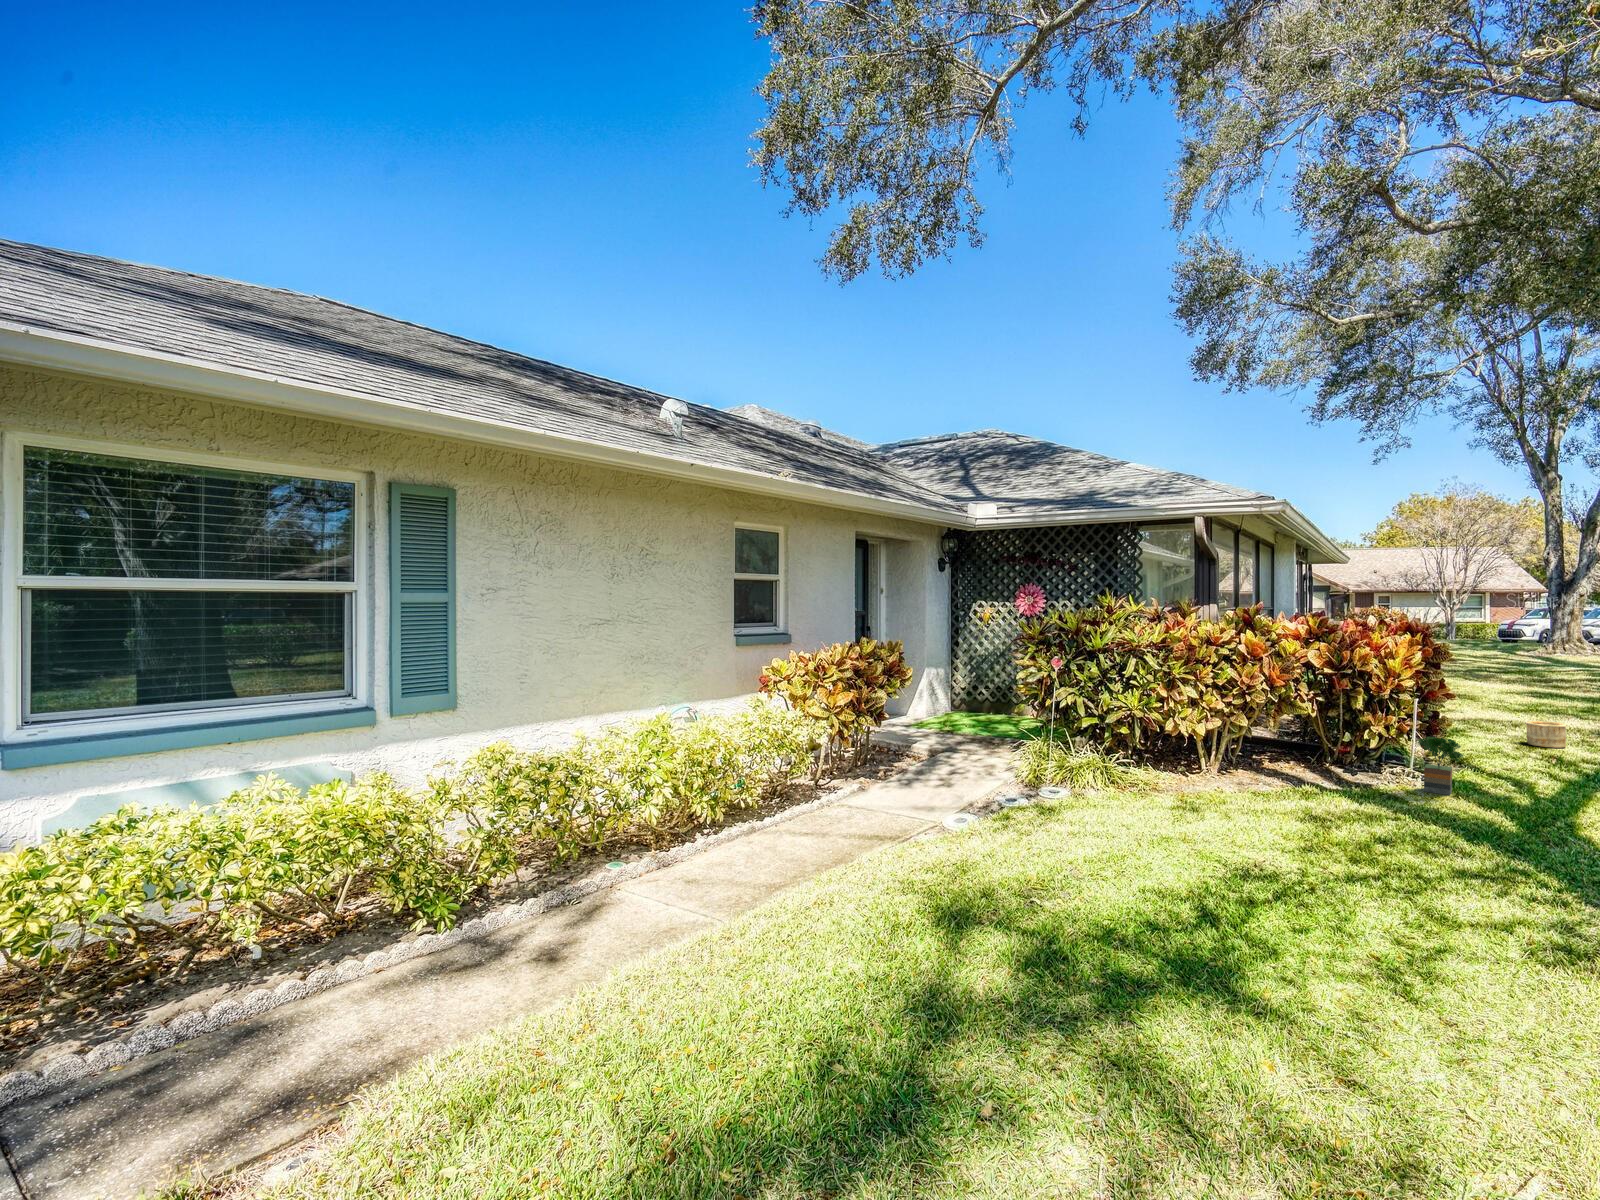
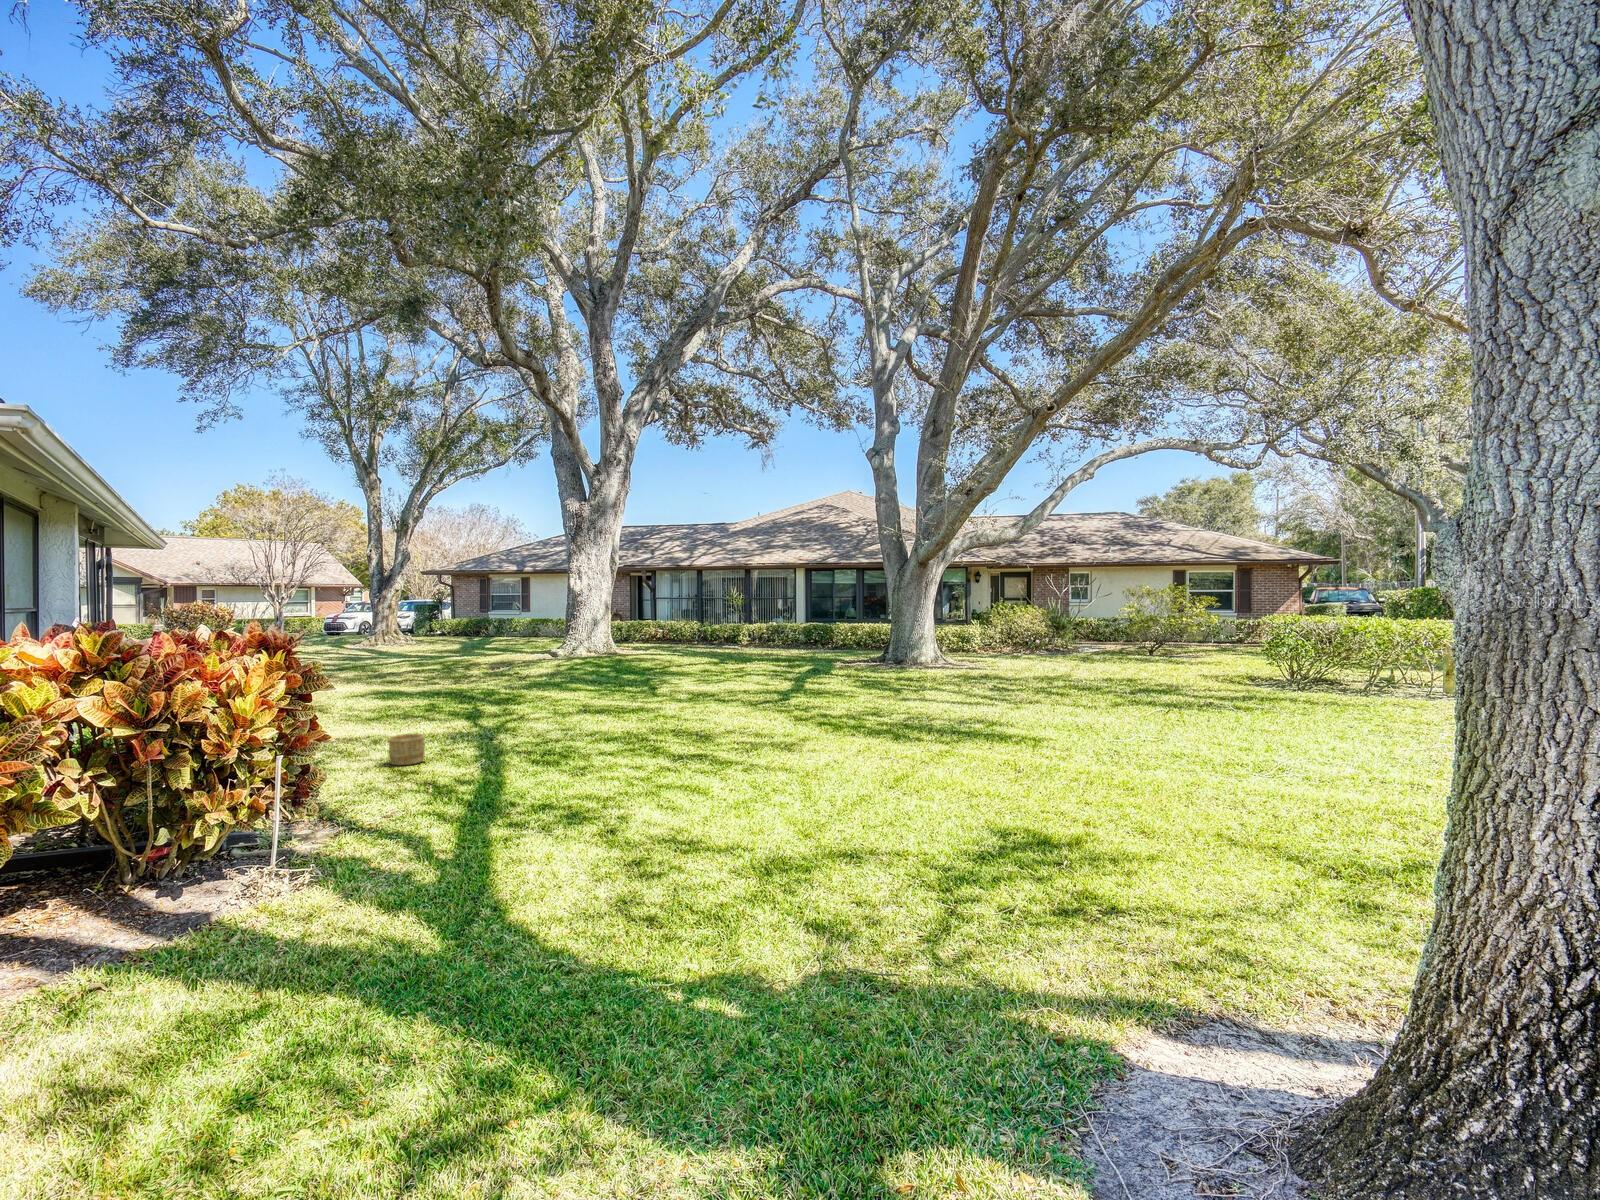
potted tree: present [1418,737,1463,795] -> none [278,809,348,905]

